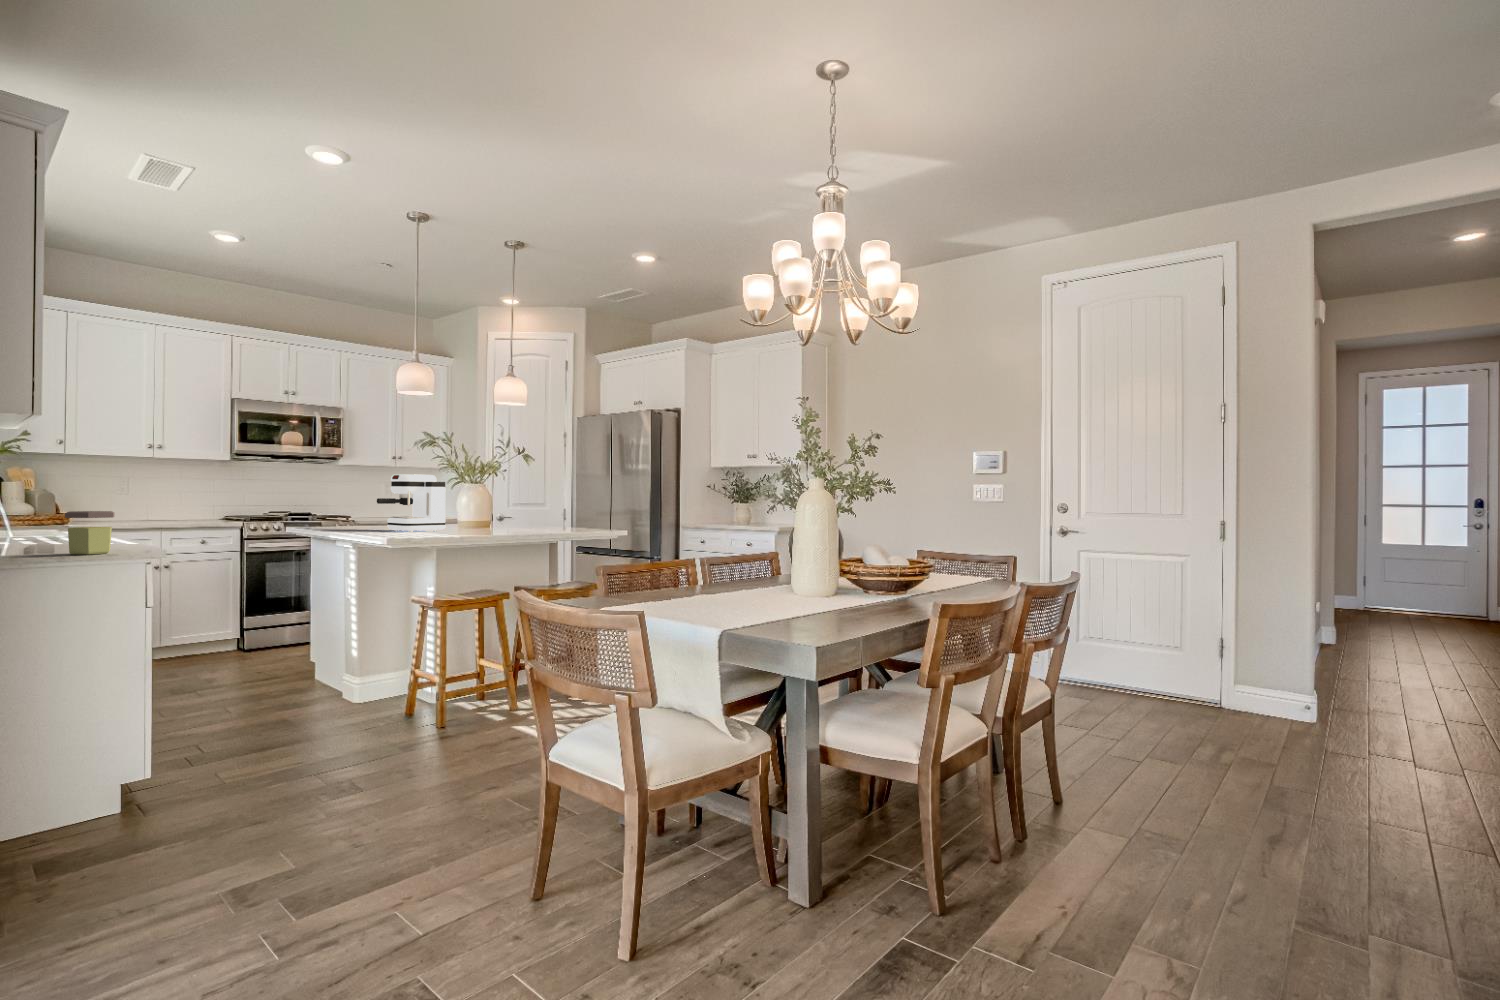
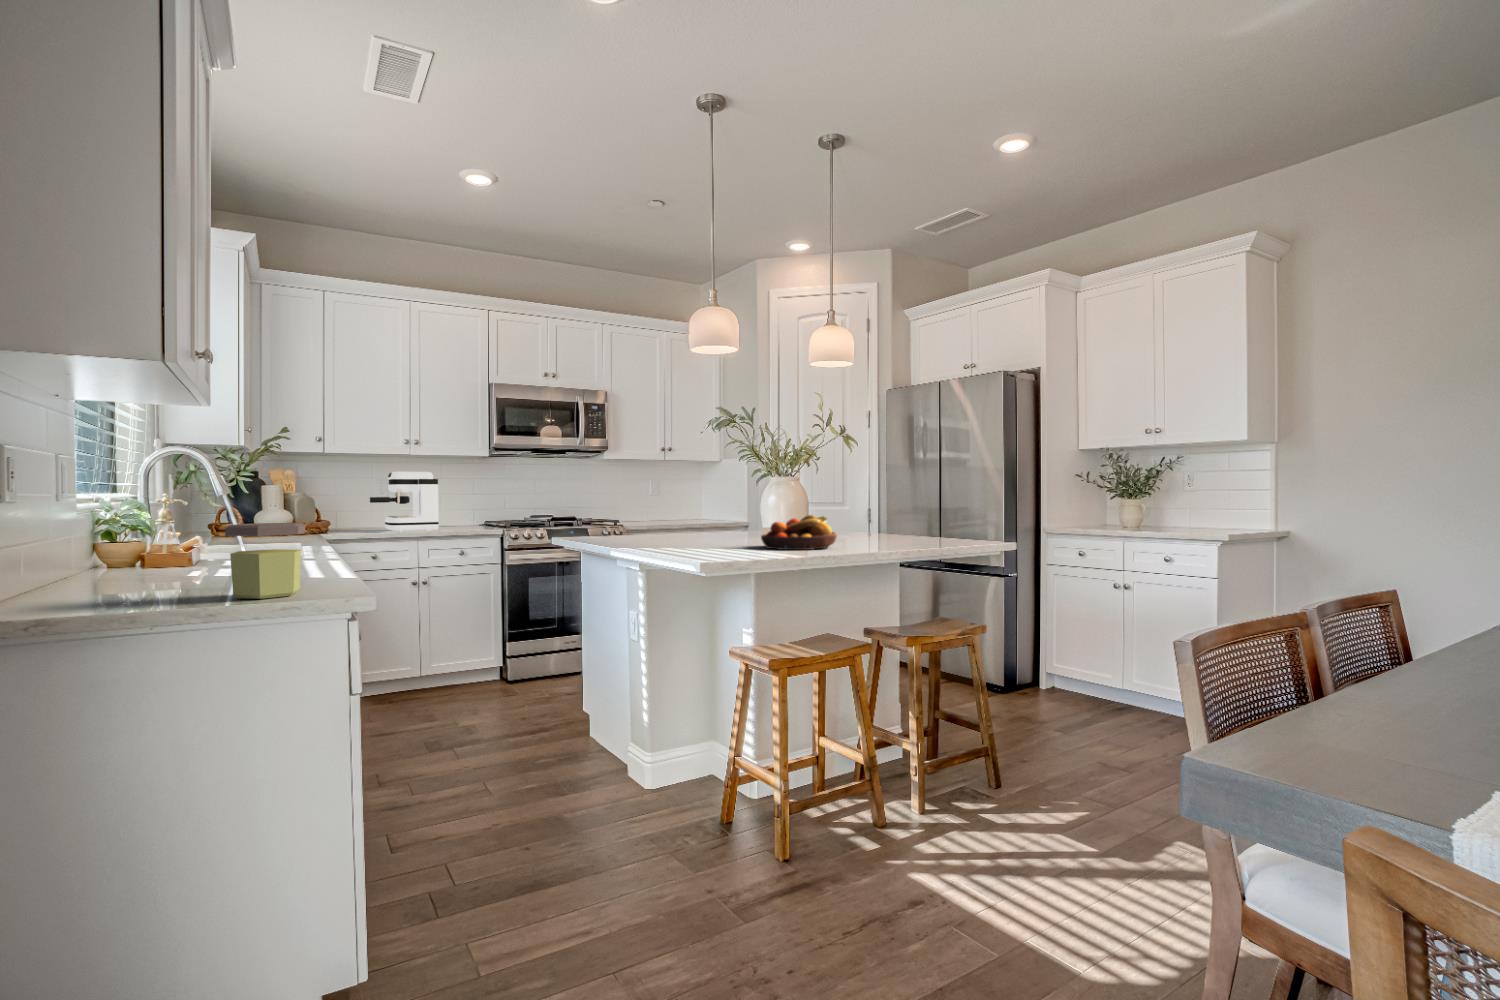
coffee maker: present [377,474,445,532] -> present [370,472,439,532]
fruit bowl: none [444,511,498,535] -> present [761,515,837,550]

